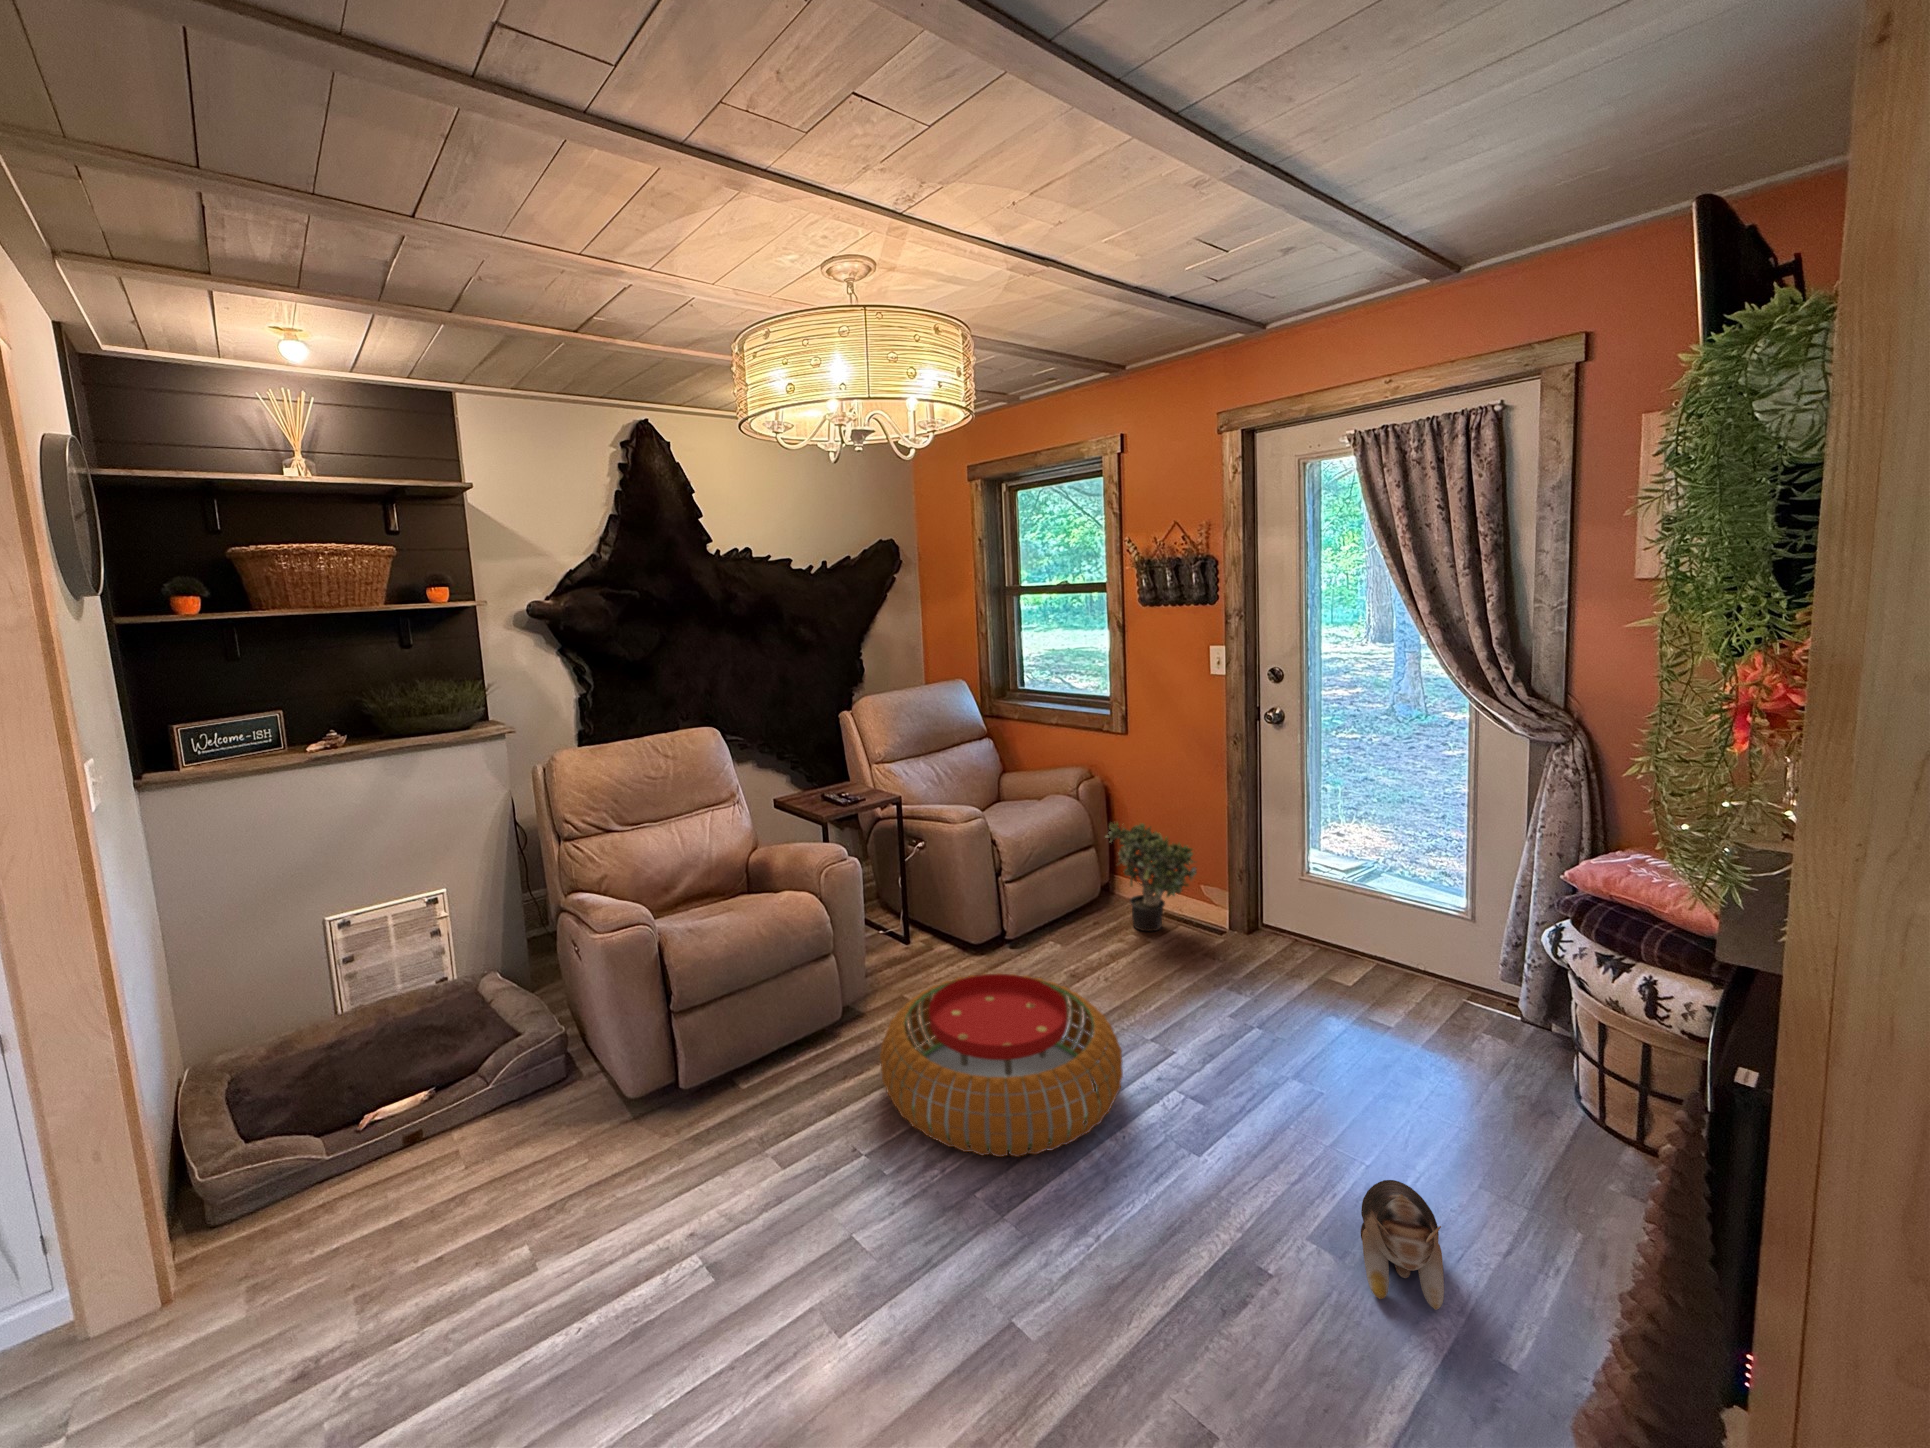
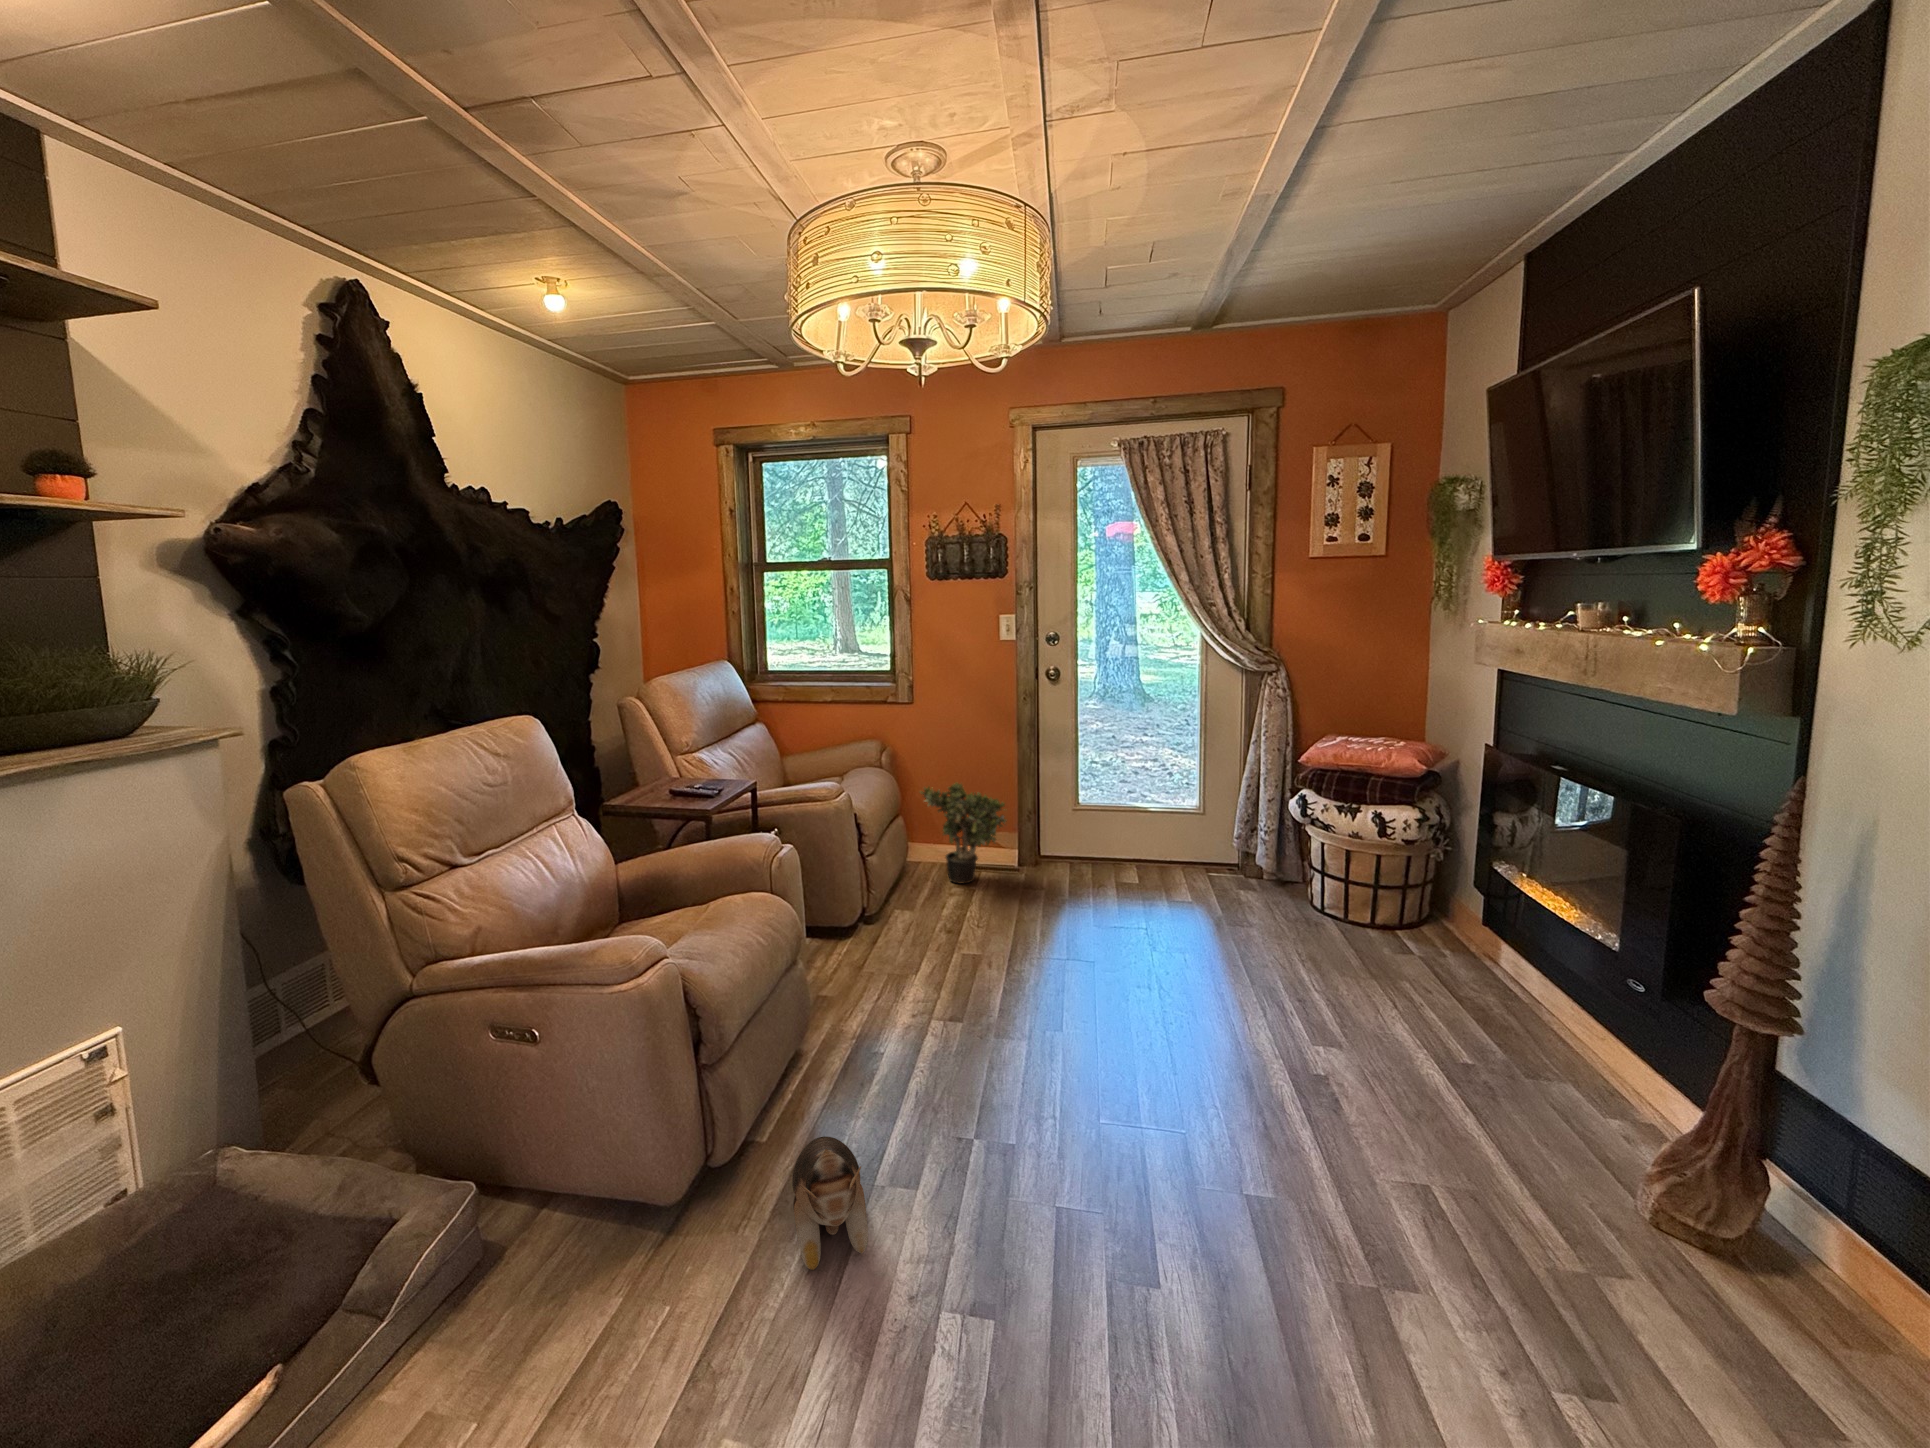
pouf: present [880,973,1123,1157] -> none [894,922,1140,1095]
plush toy: present [1361,1180,1444,1310] -> present [792,1136,868,1270]

